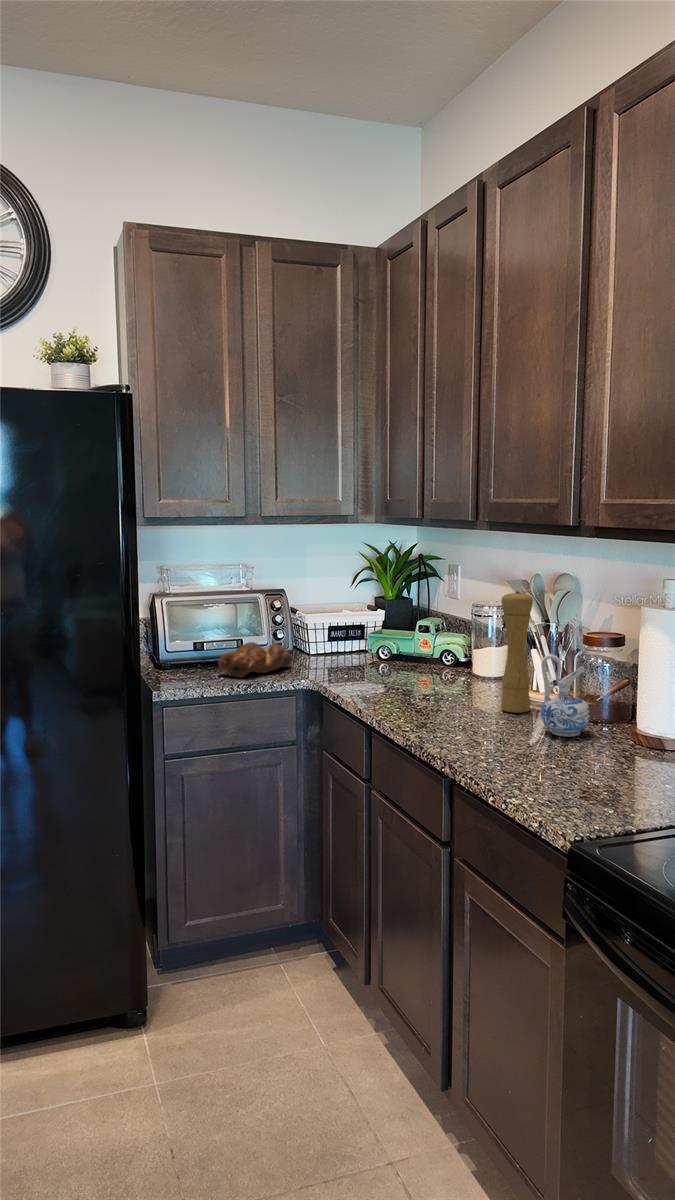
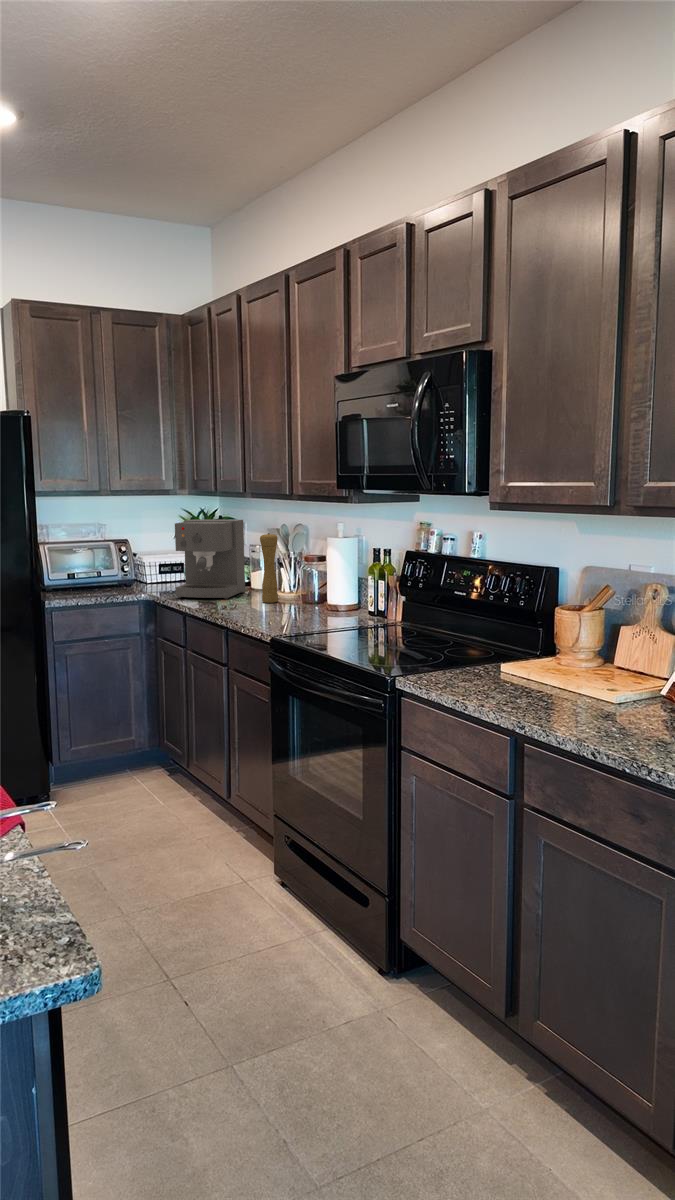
coffee maker: none [354,563,465,698] -> present [175,520,245,599]
bread loaf: present [218,642,293,677] -> none [86,573,136,595]
ceramic pitcher: present [541,654,590,737] -> none [278,566,305,610]

